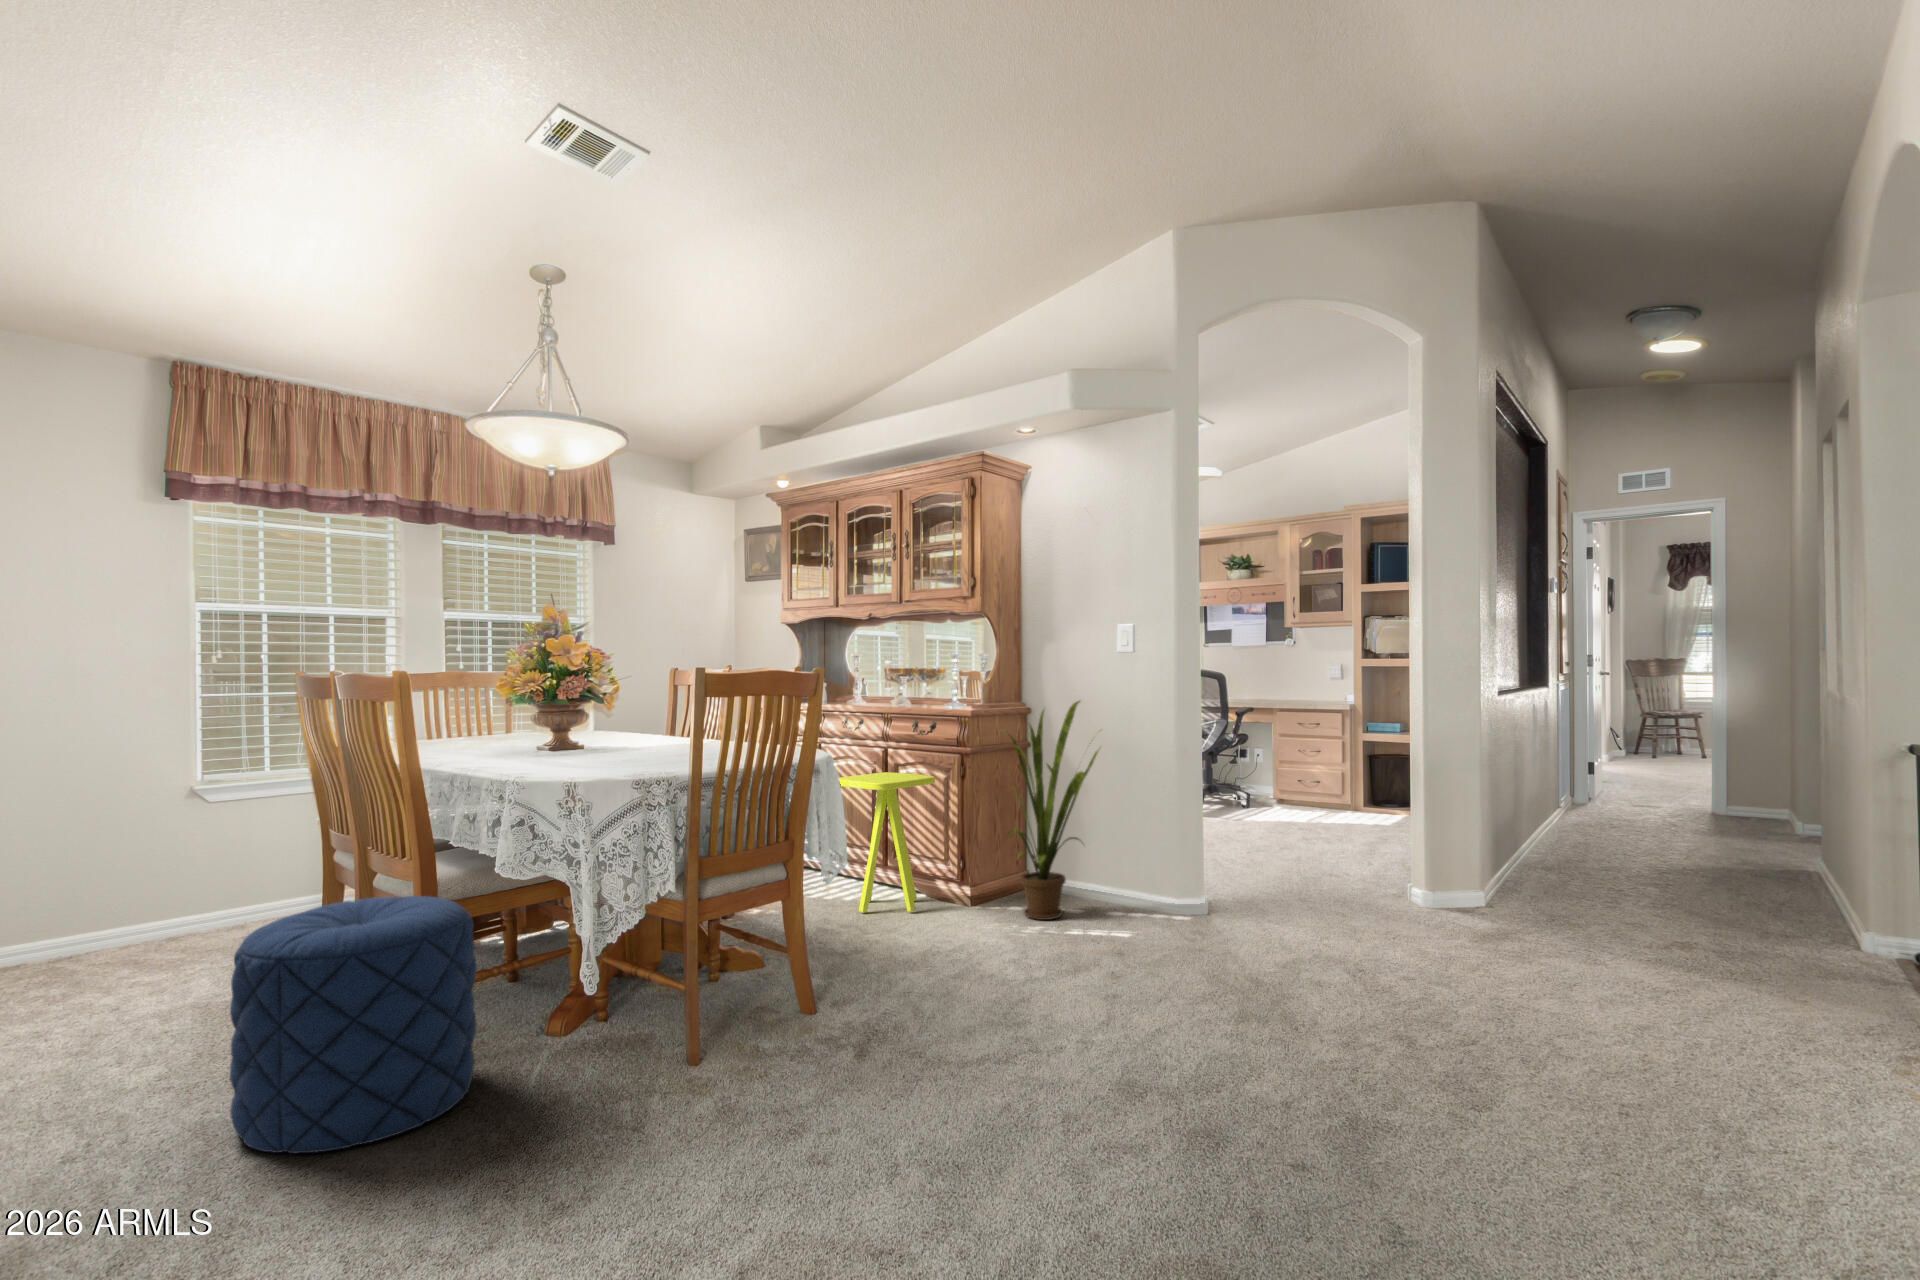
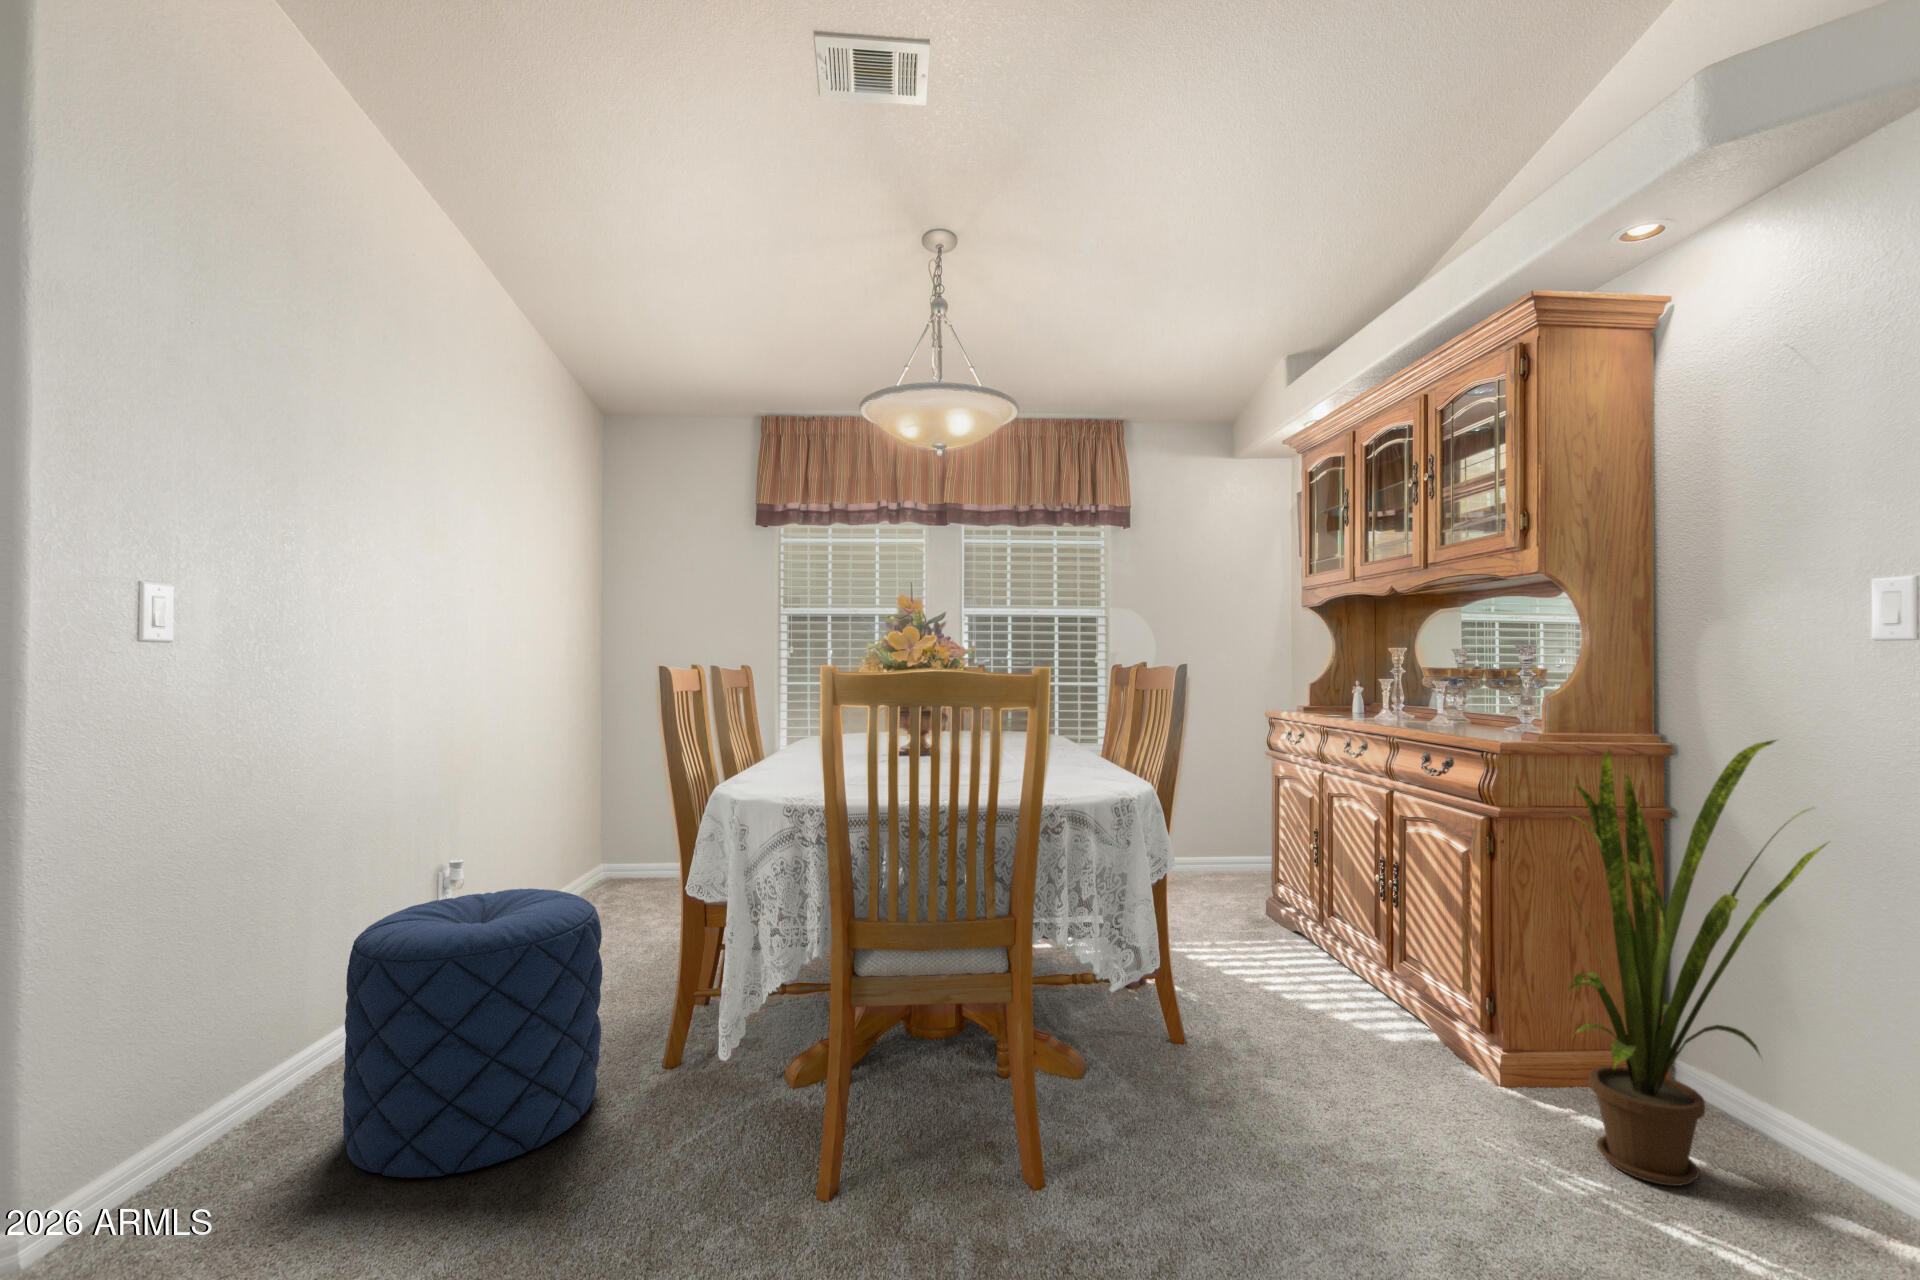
side table: present [840,772,935,912] -> none [1279,825,1440,1060]

